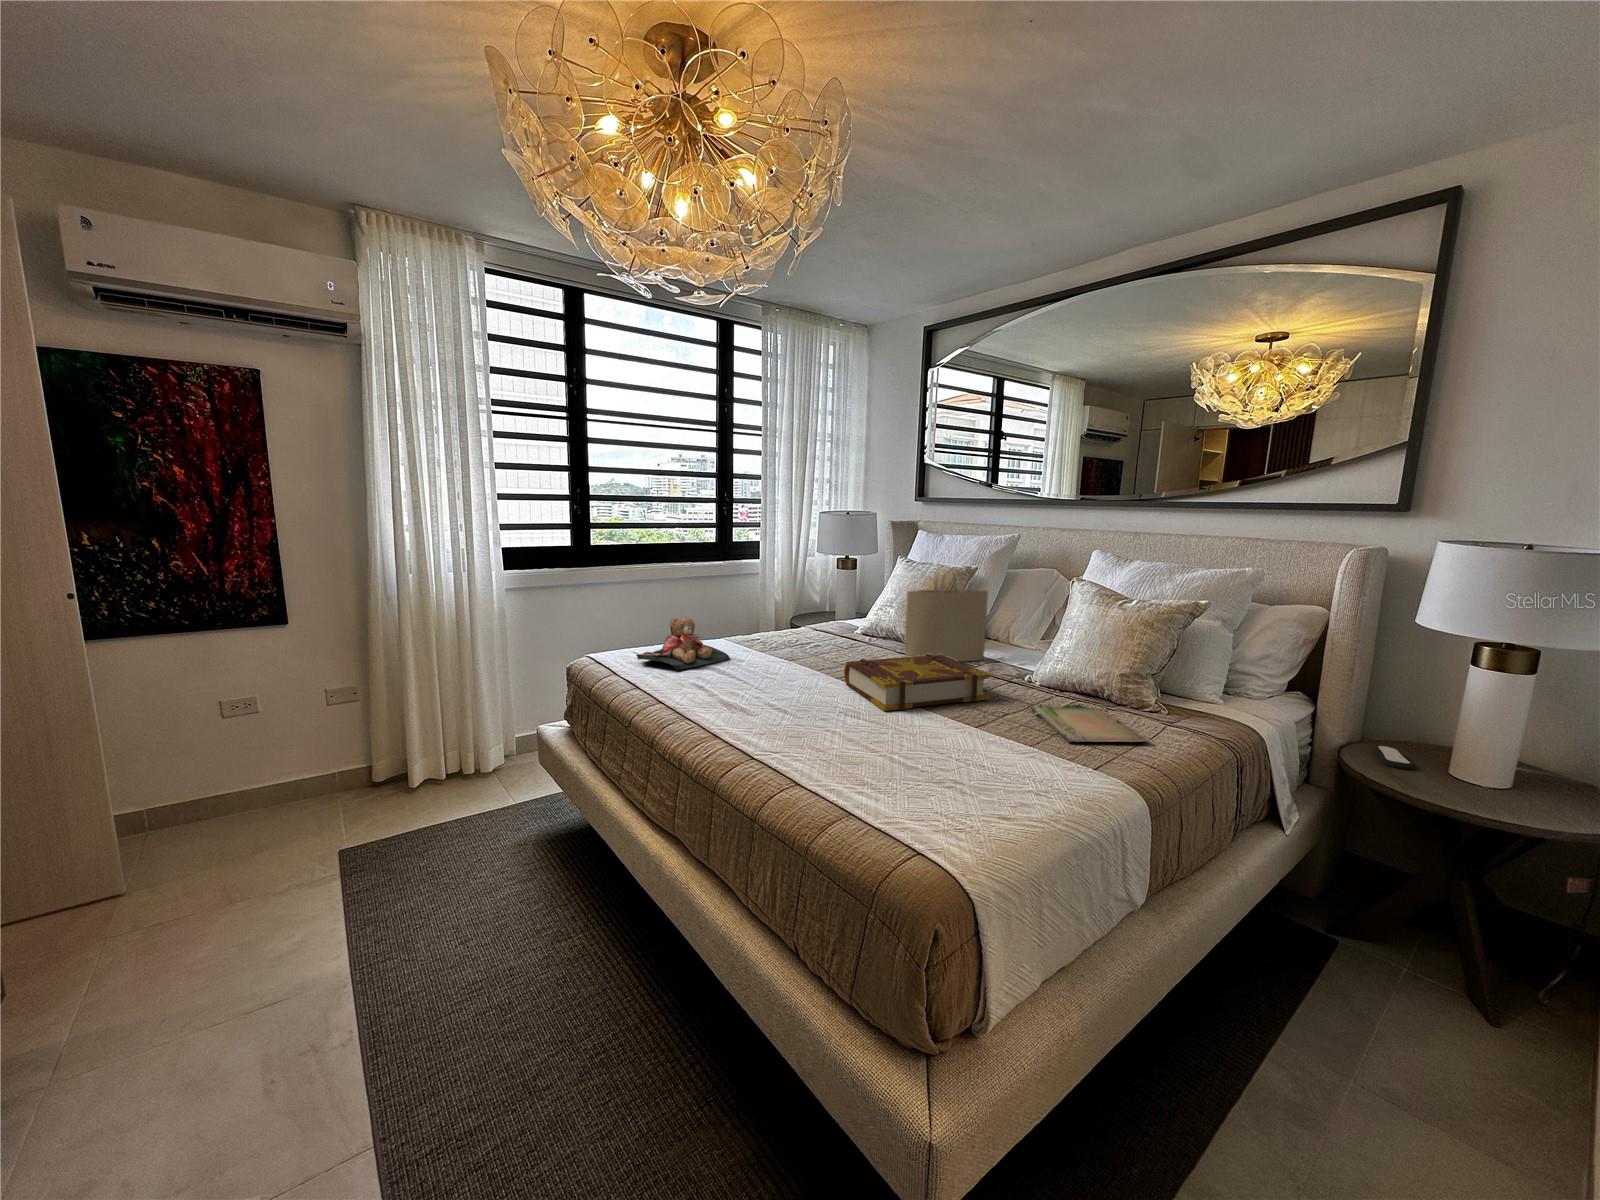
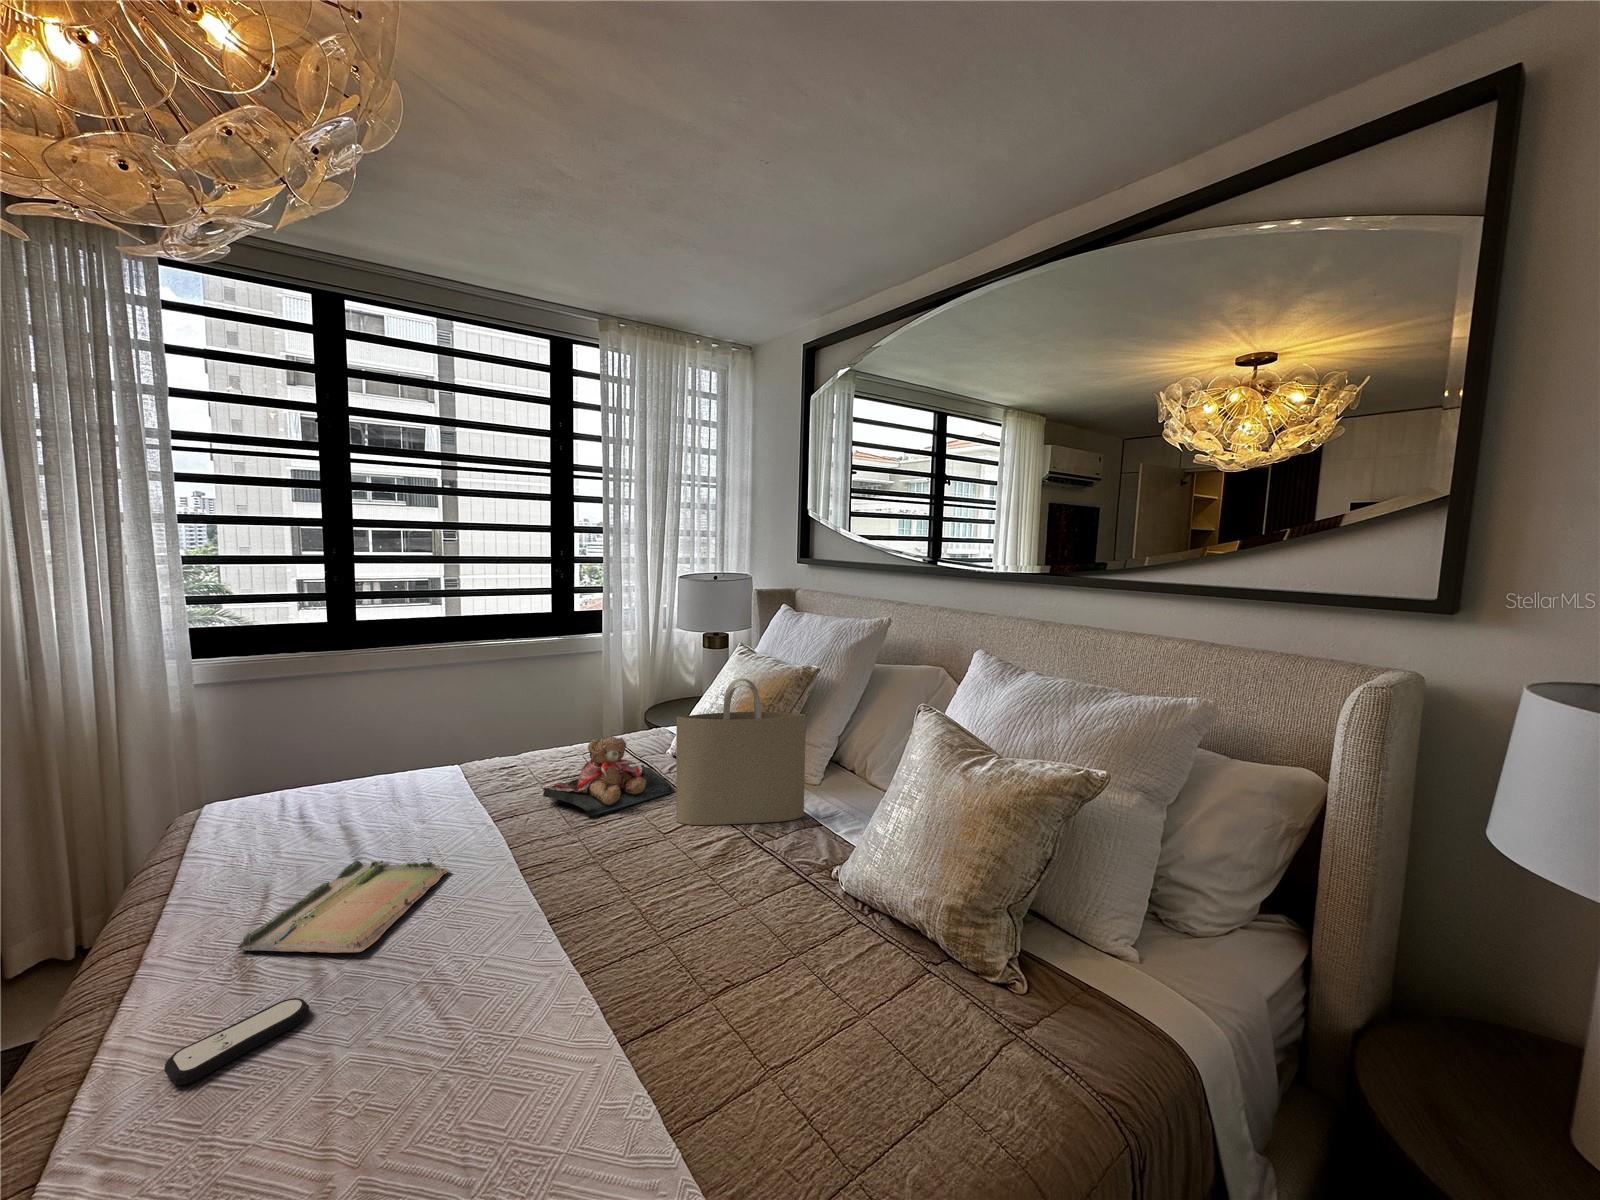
teddy bear: present [636,617,730,671] -> present [543,736,673,819]
book: present [844,654,991,711] -> none [498,829,725,979]
tray: present [1028,701,1150,743] -> present [238,858,449,953]
remote control: present [1374,746,1414,769] -> present [164,998,309,1085]

